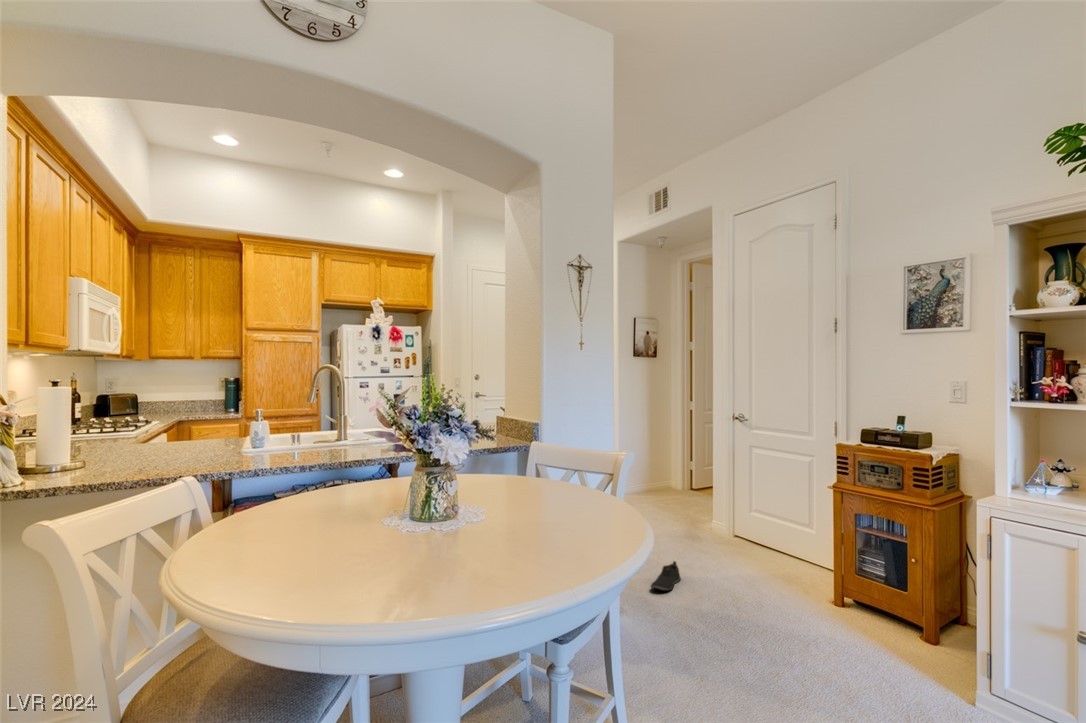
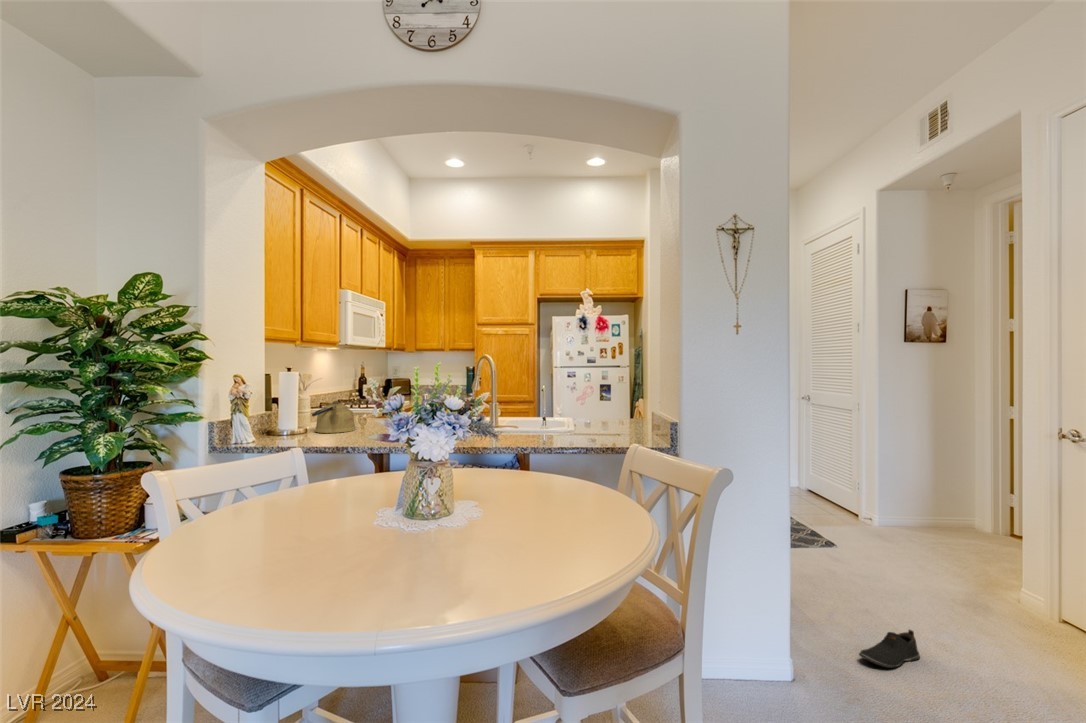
kettle: none [91,426,161,469] -> present [312,401,356,433]

